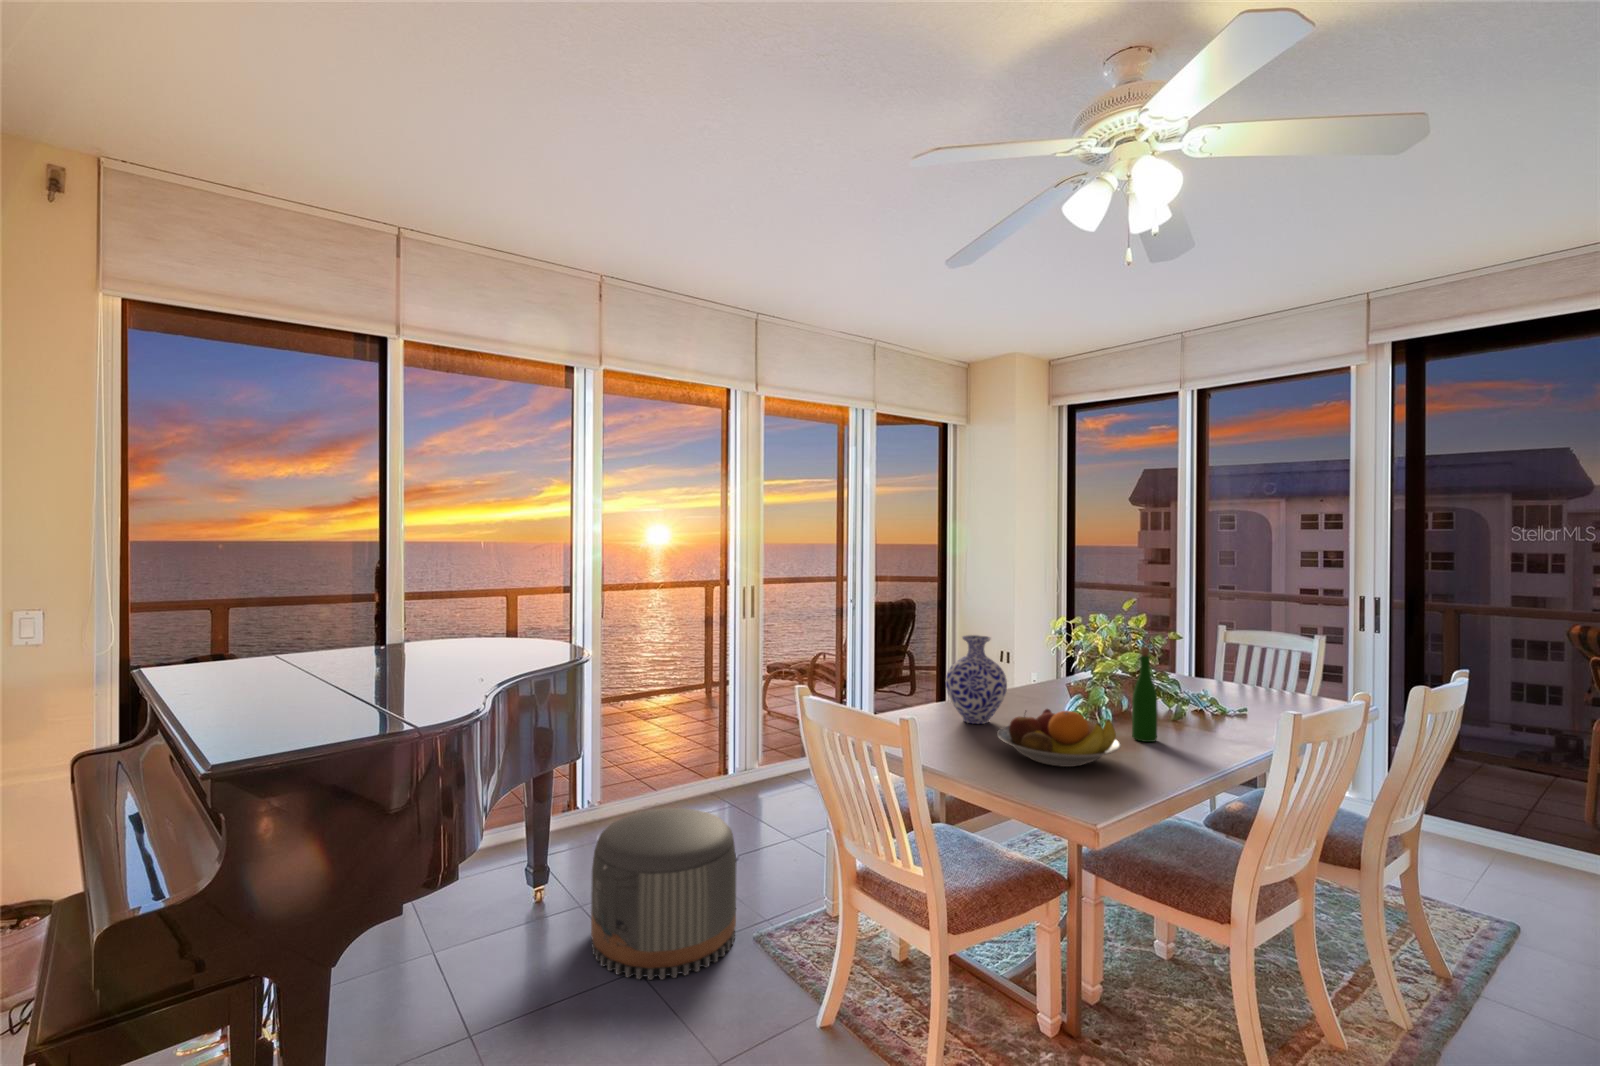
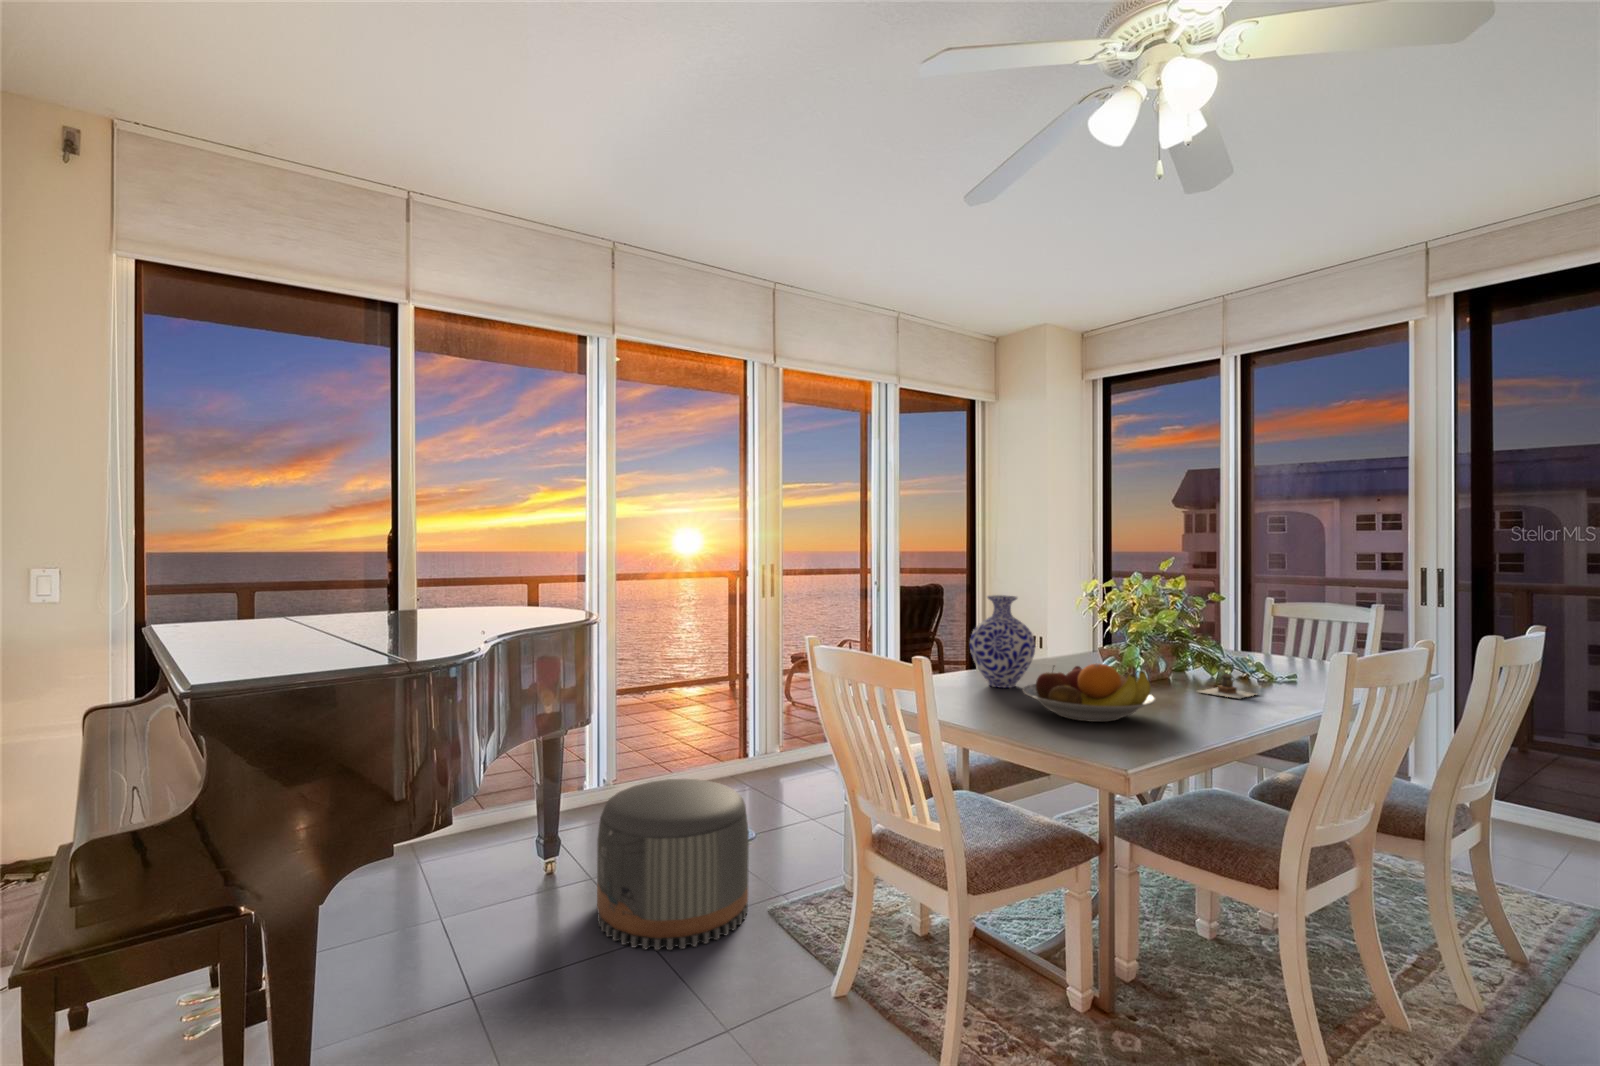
wine bottle: present [1132,647,1157,742] -> none [1170,602,1197,703]
teapot: none [1155,710,1213,737] -> present [1199,673,1257,698]

